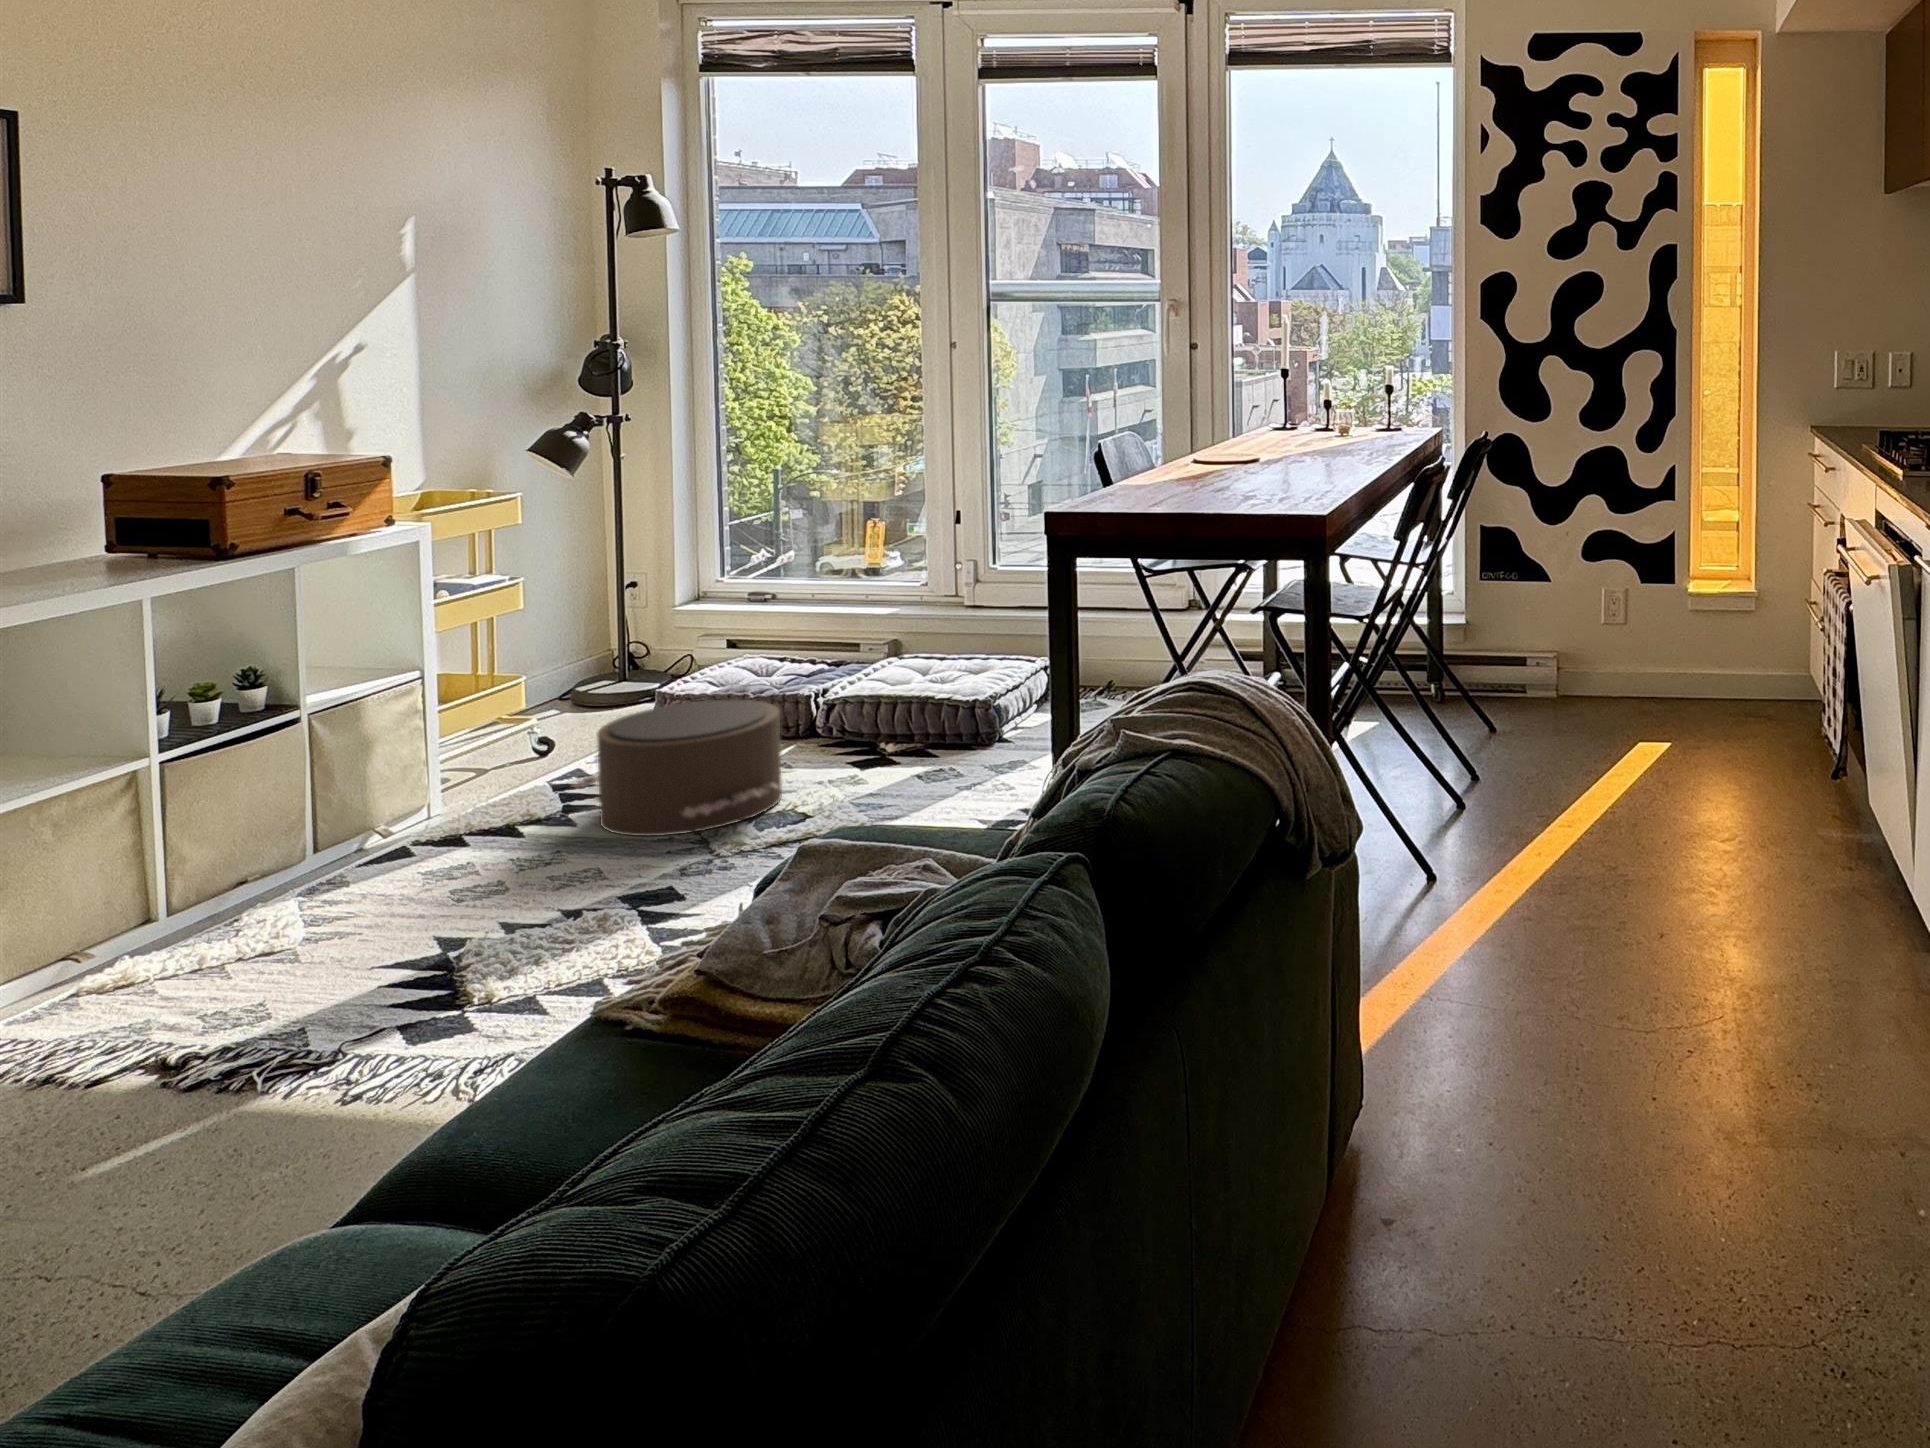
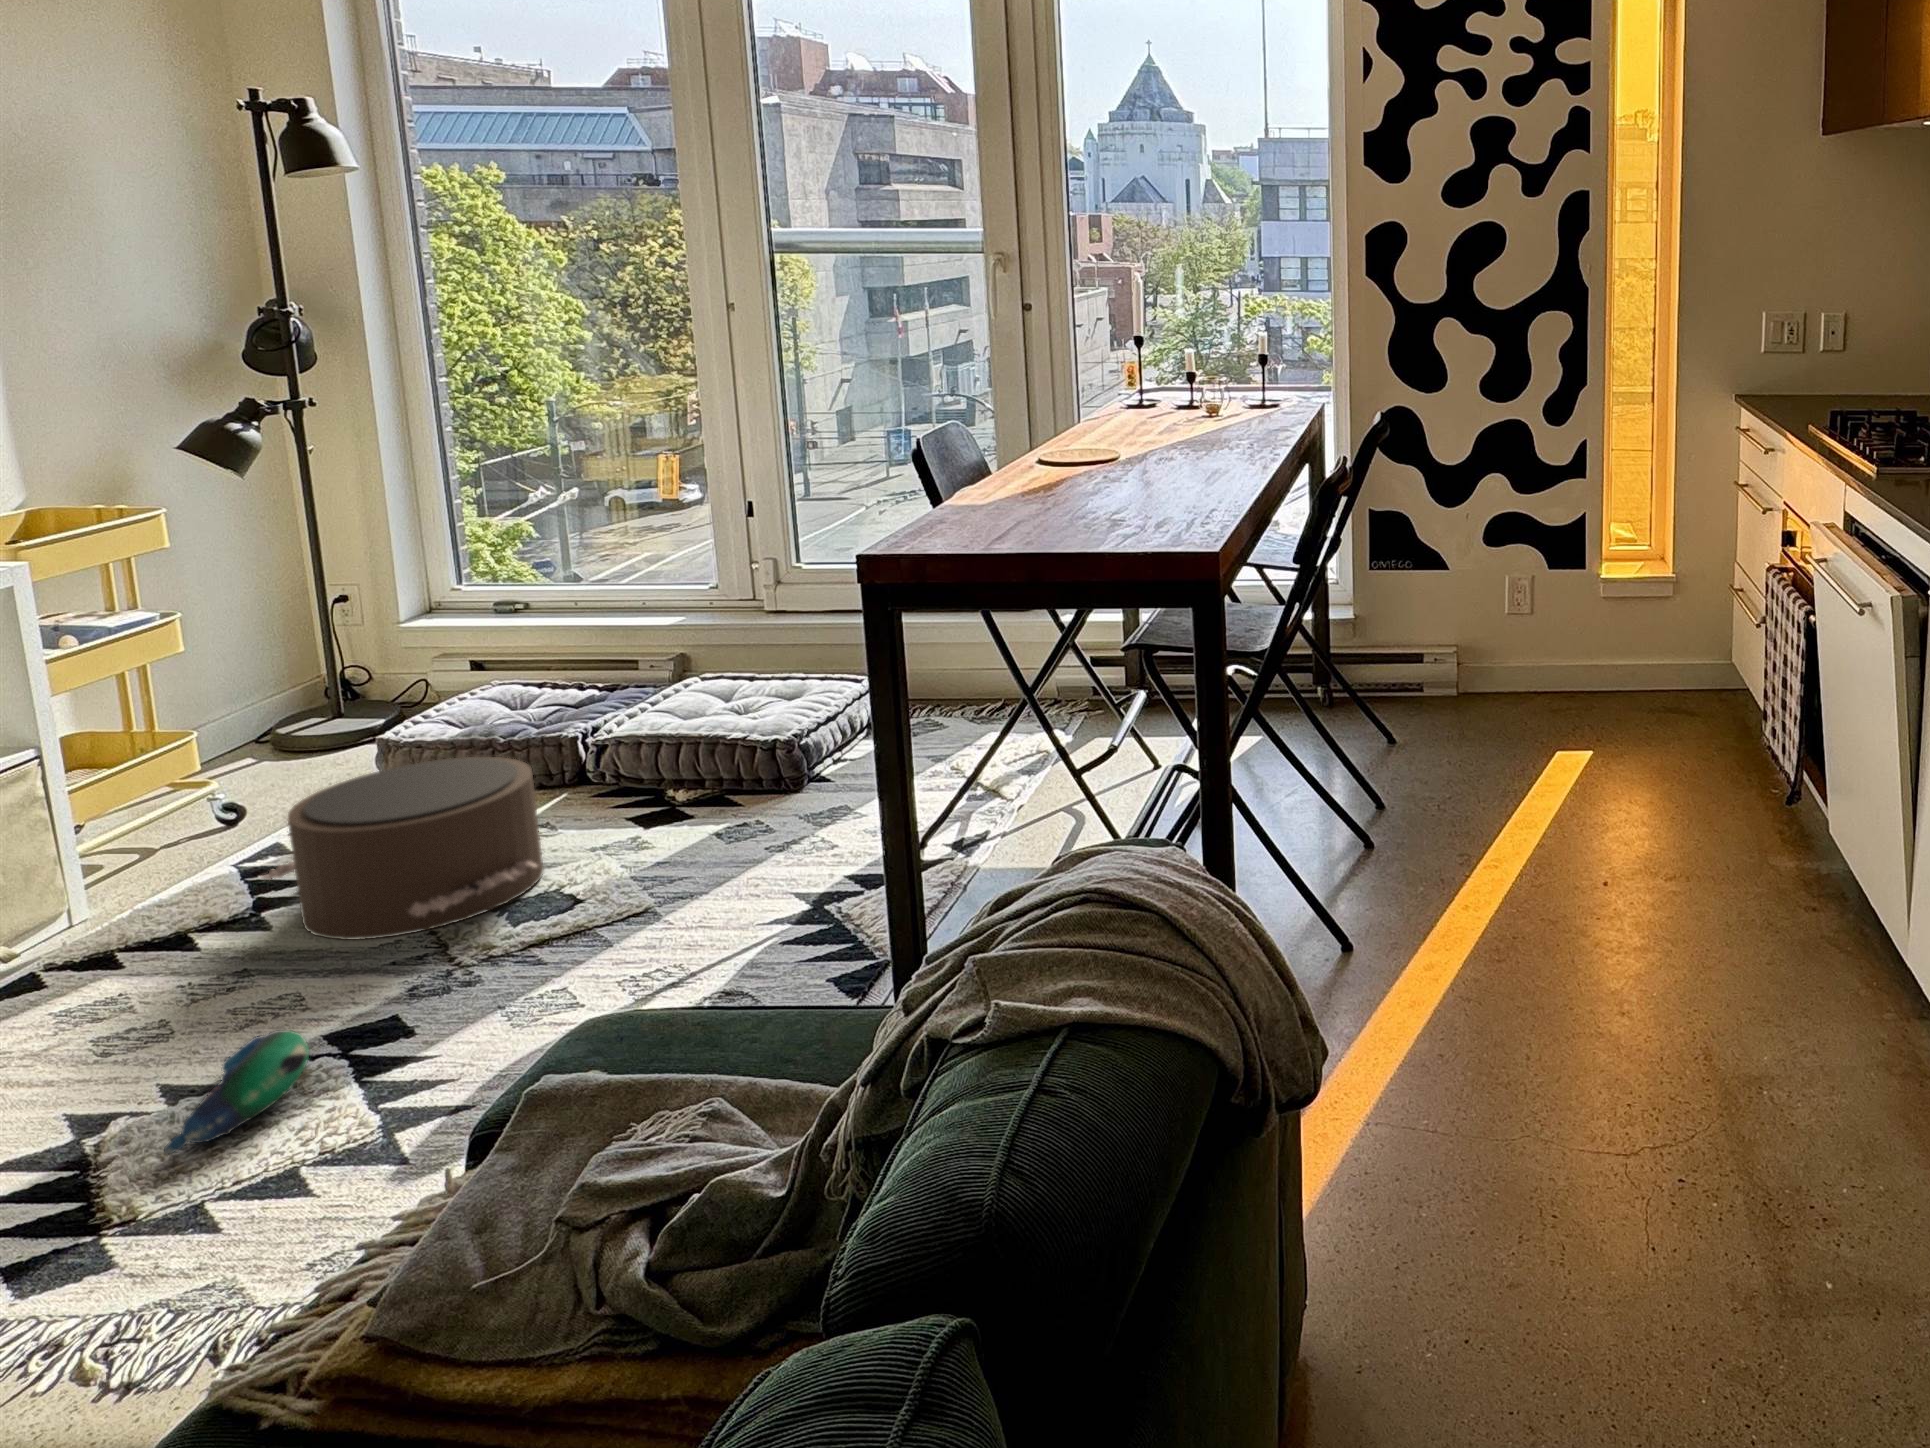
plush toy: none [508,883,611,965] -> present [164,1030,309,1154]

